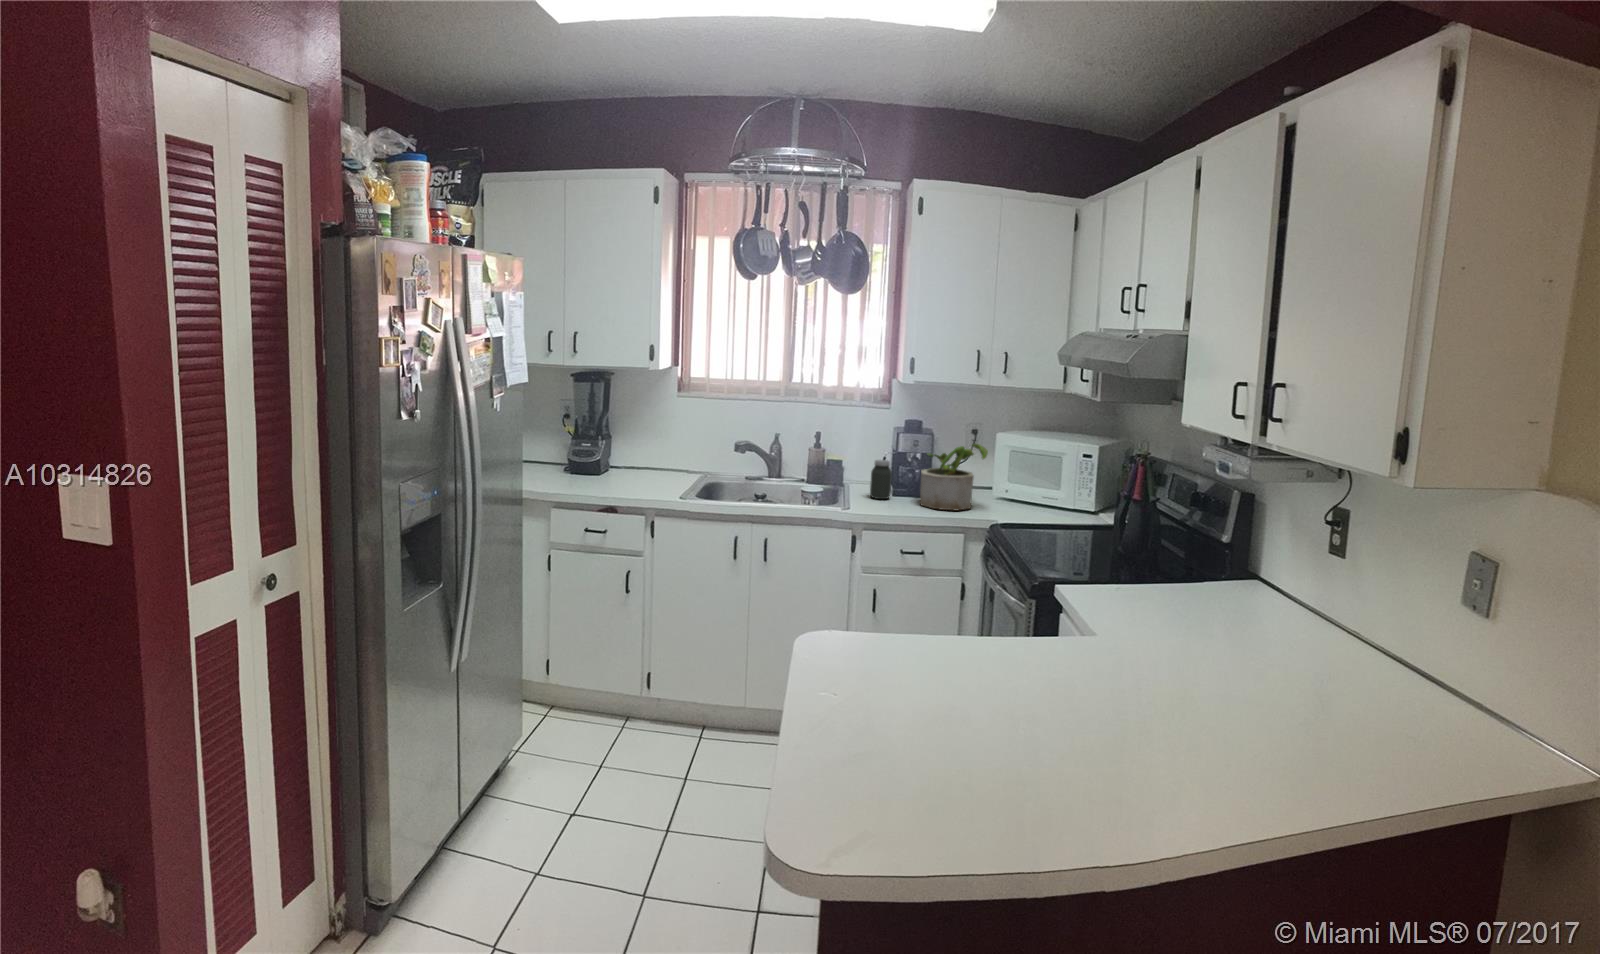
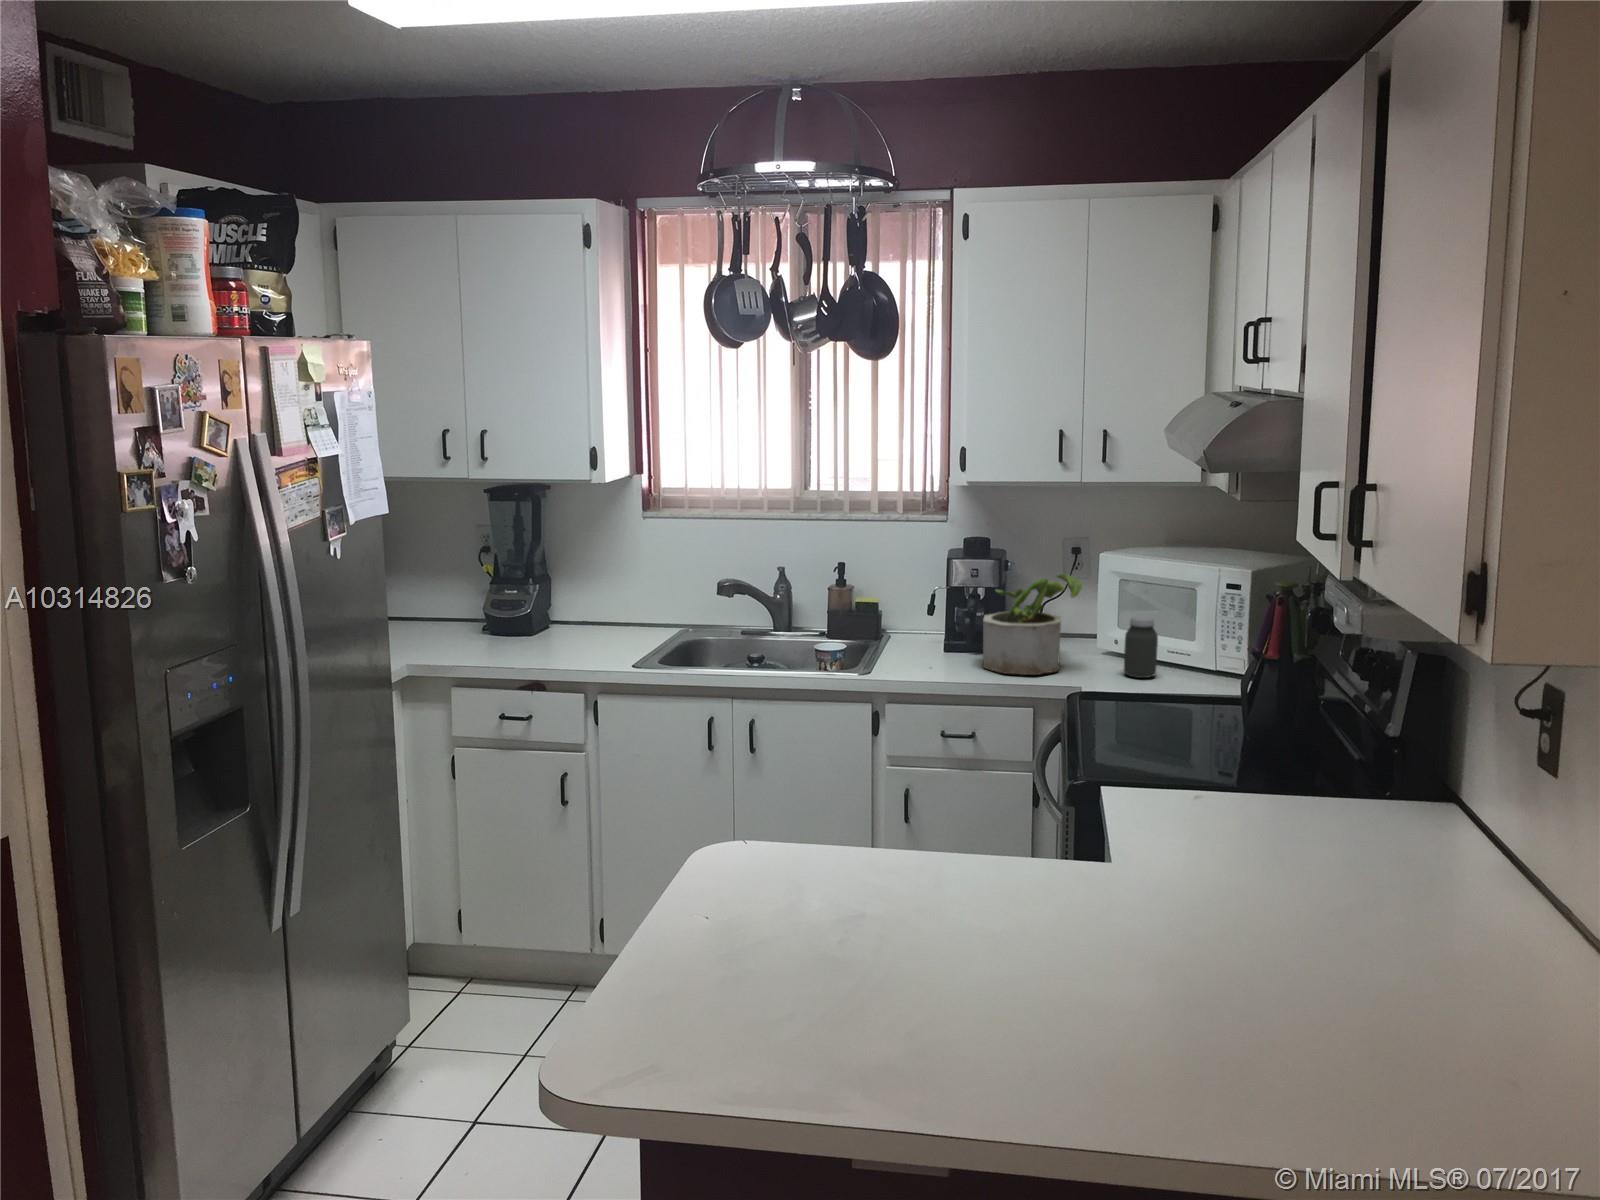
jar: present [870,460,892,499] -> present [1124,616,1158,678]

